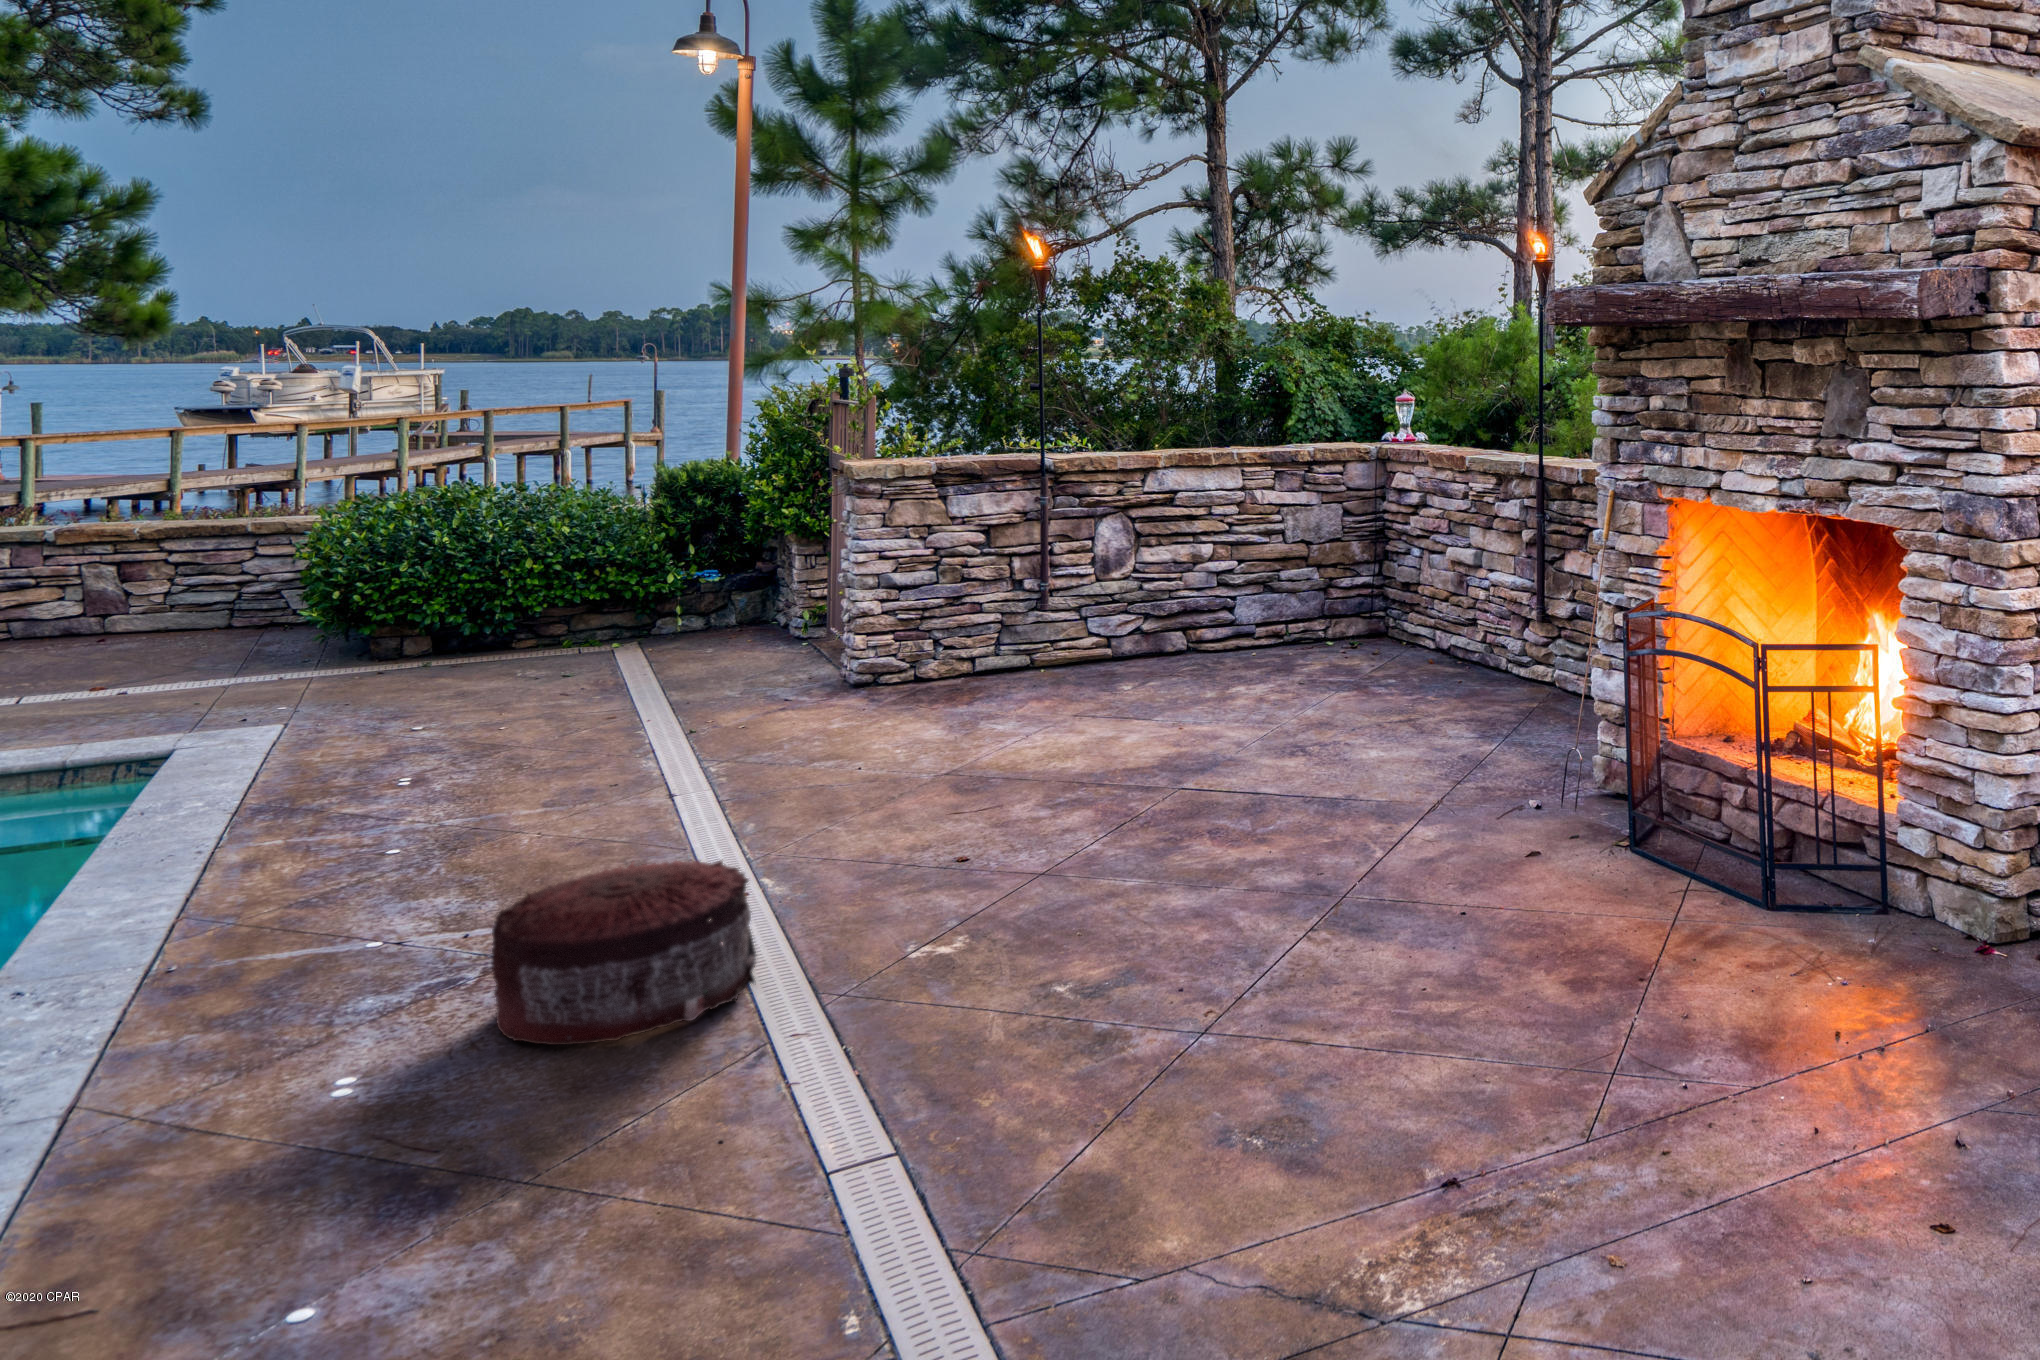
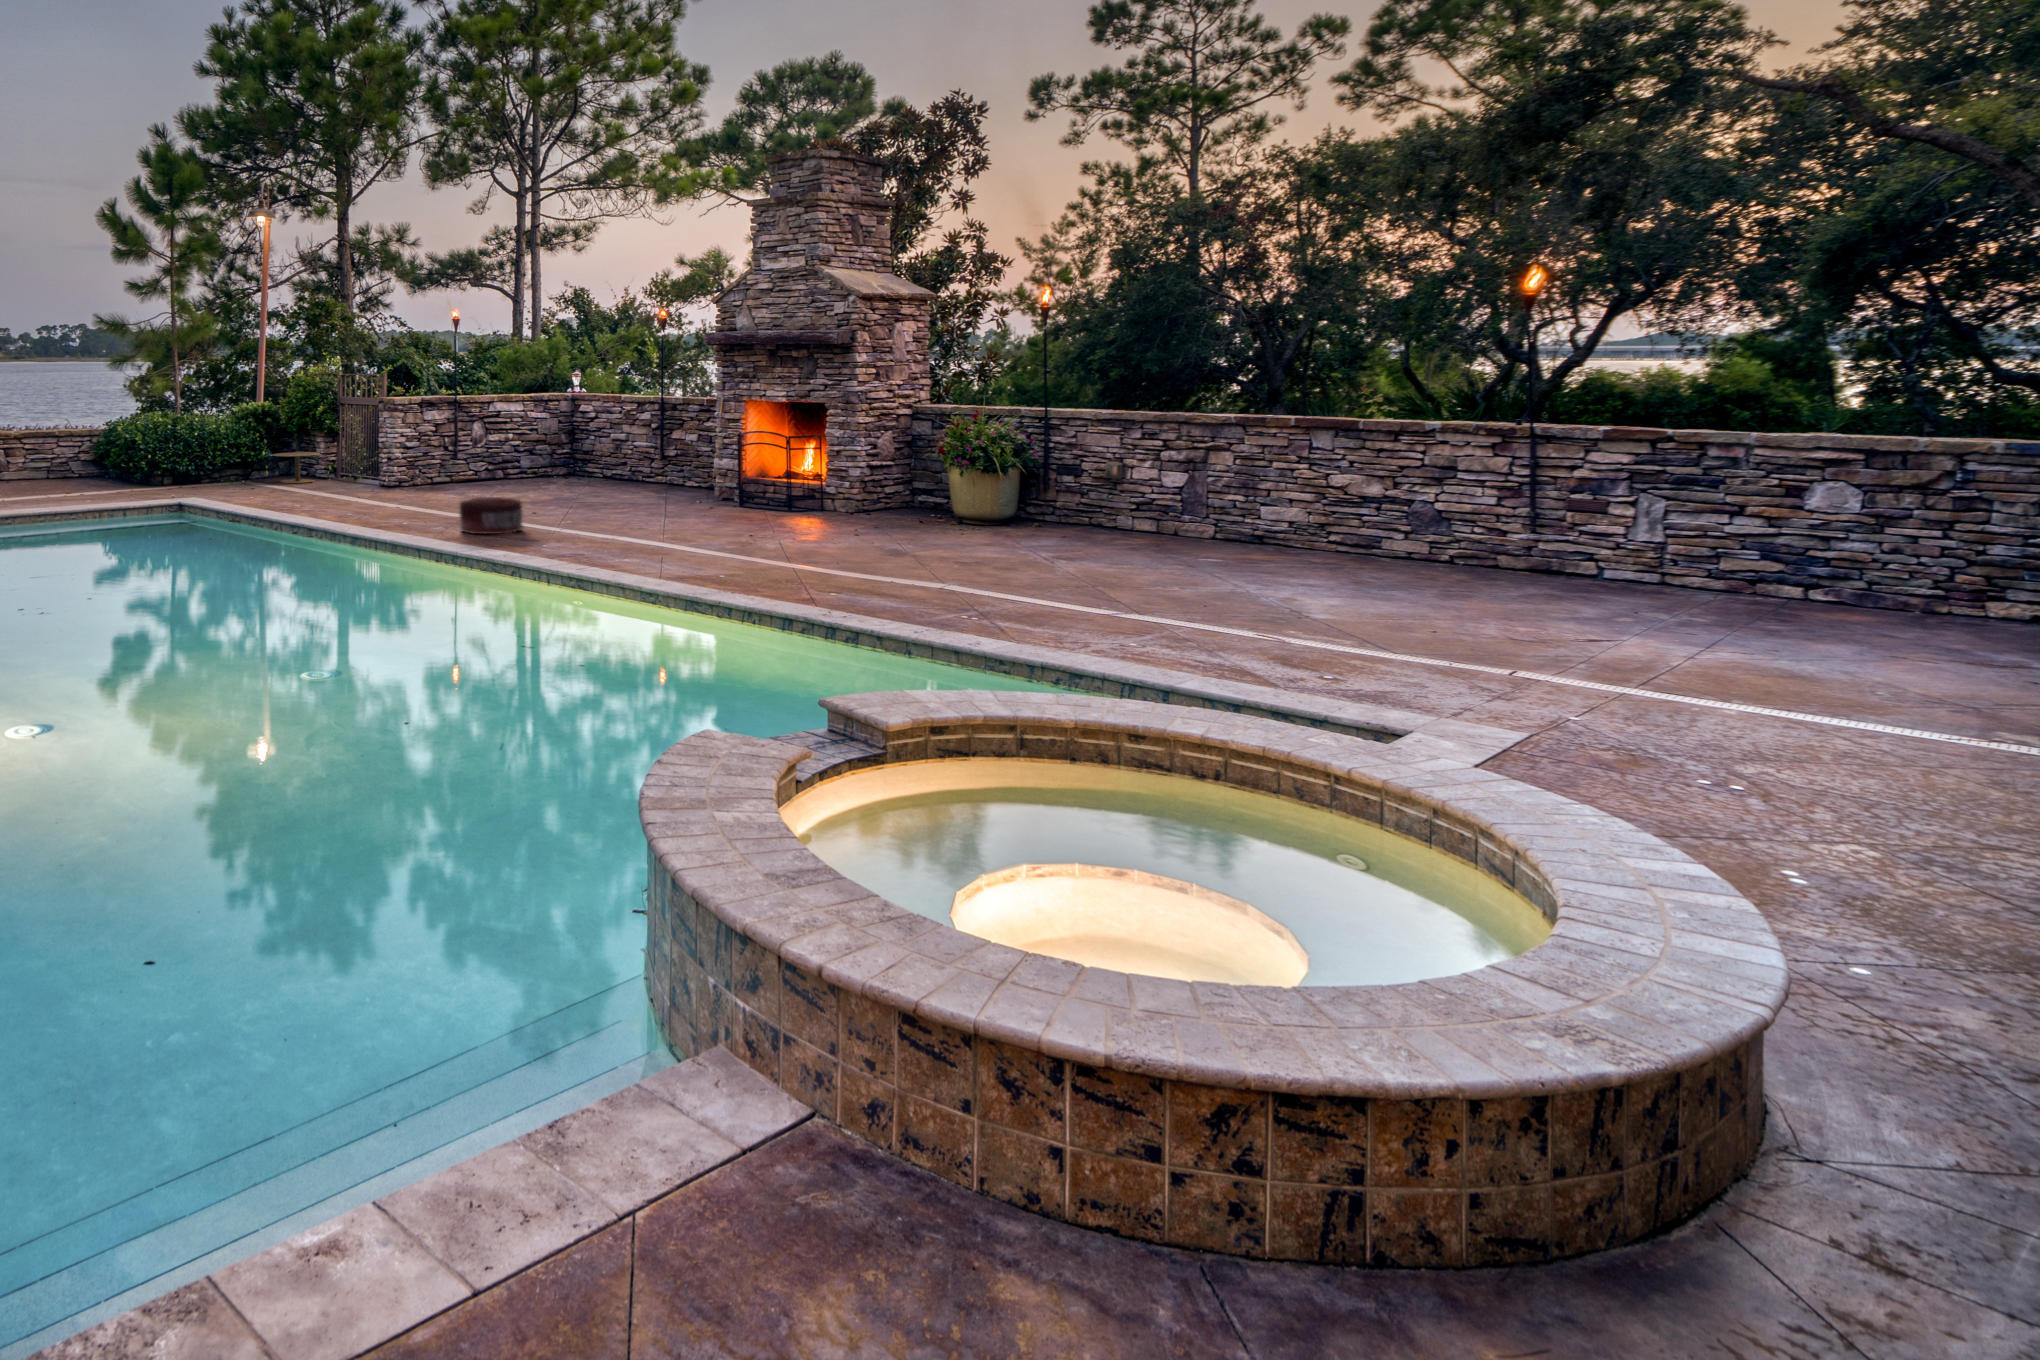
side table: none [691,575,805,652] -> present [274,452,320,483]

